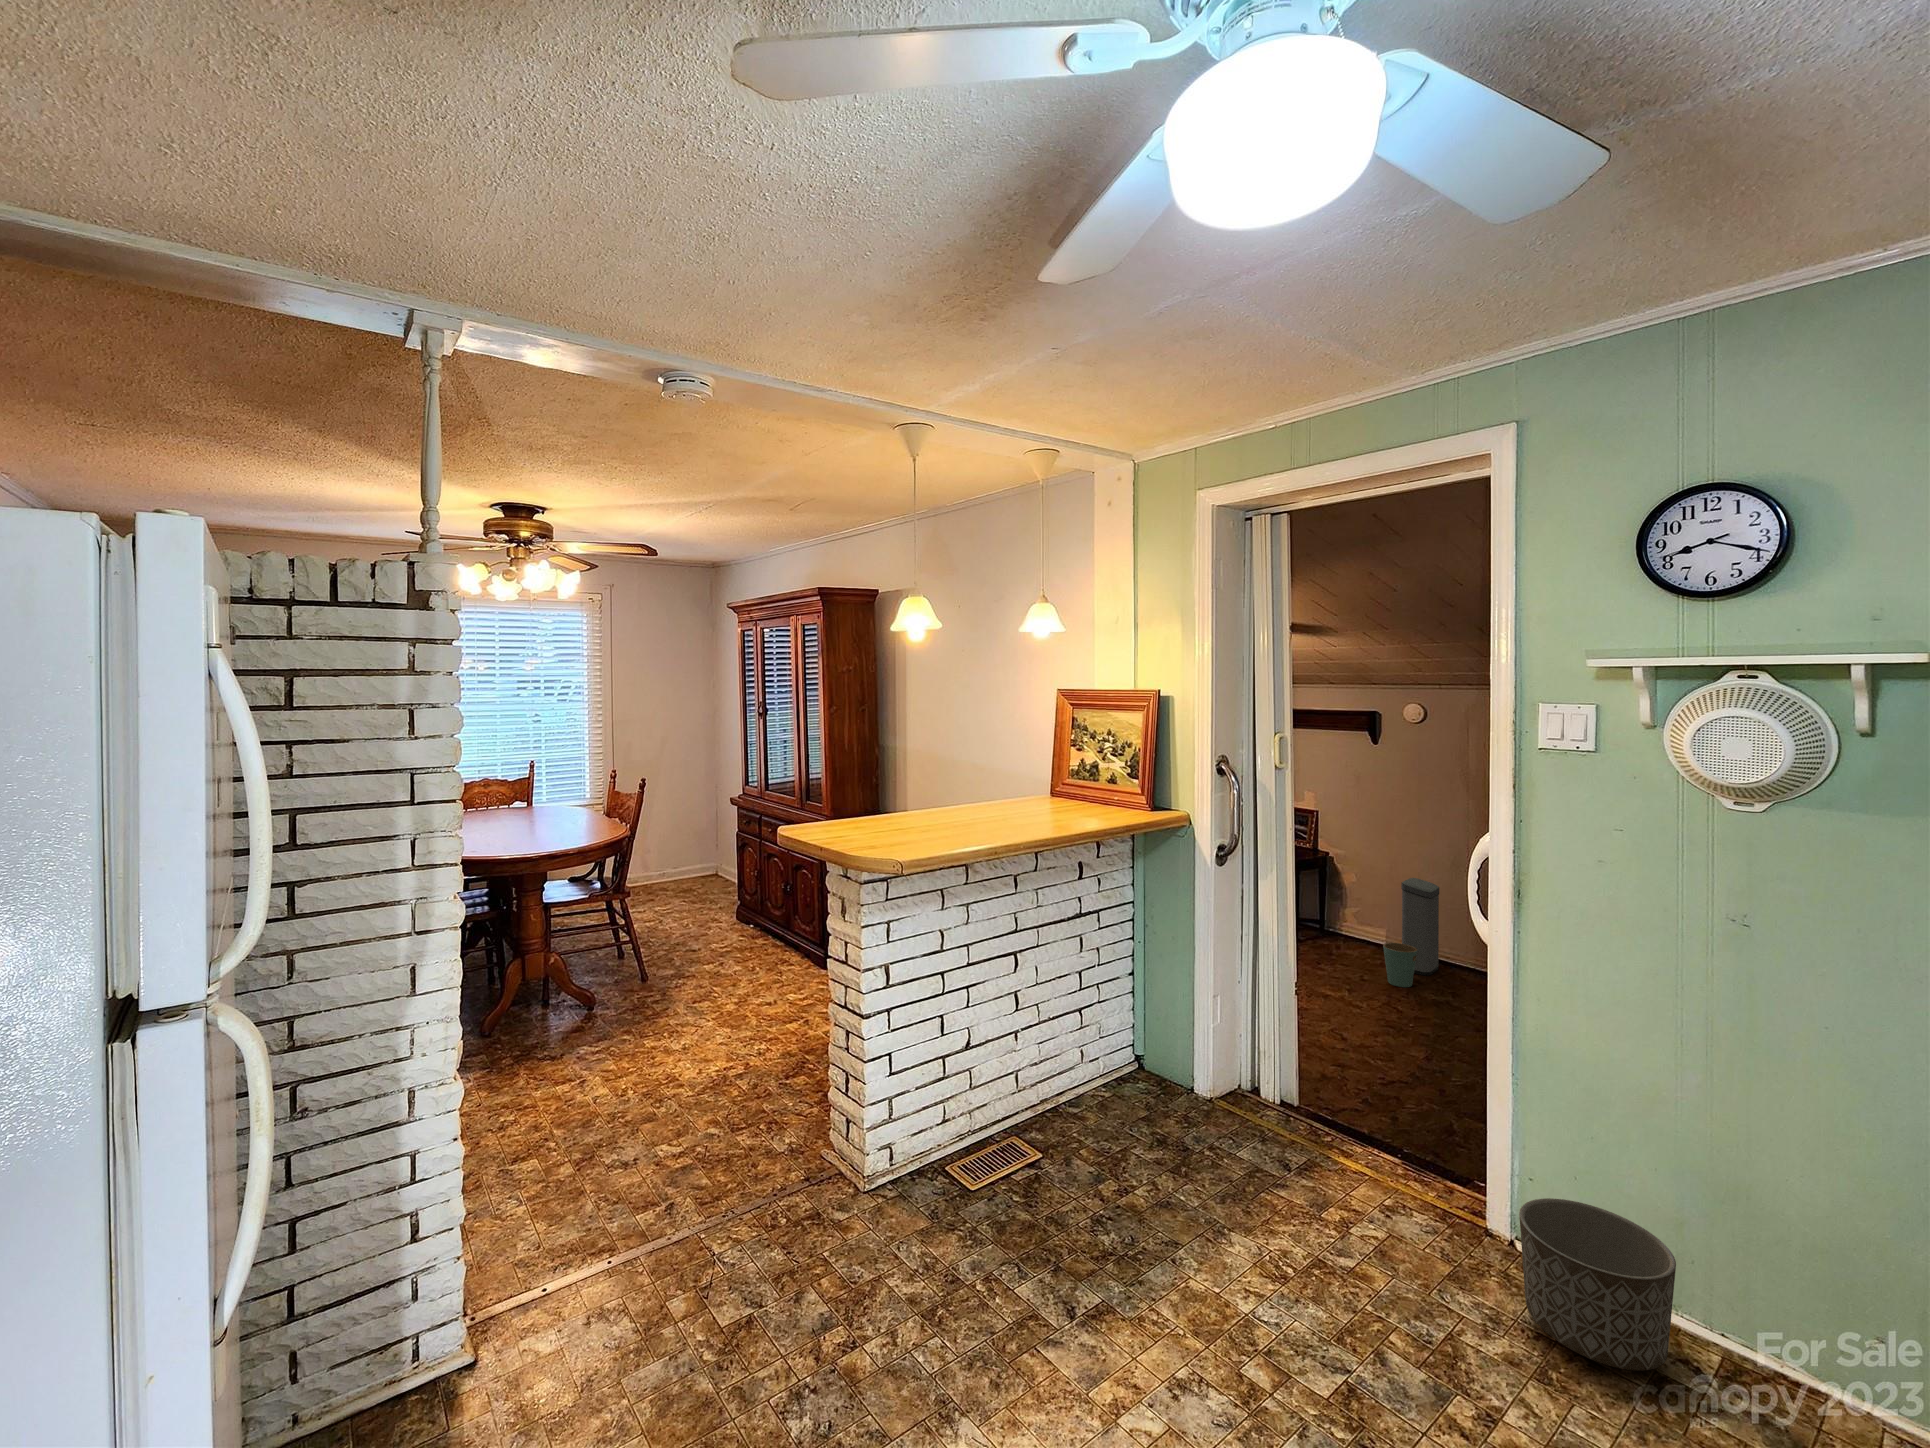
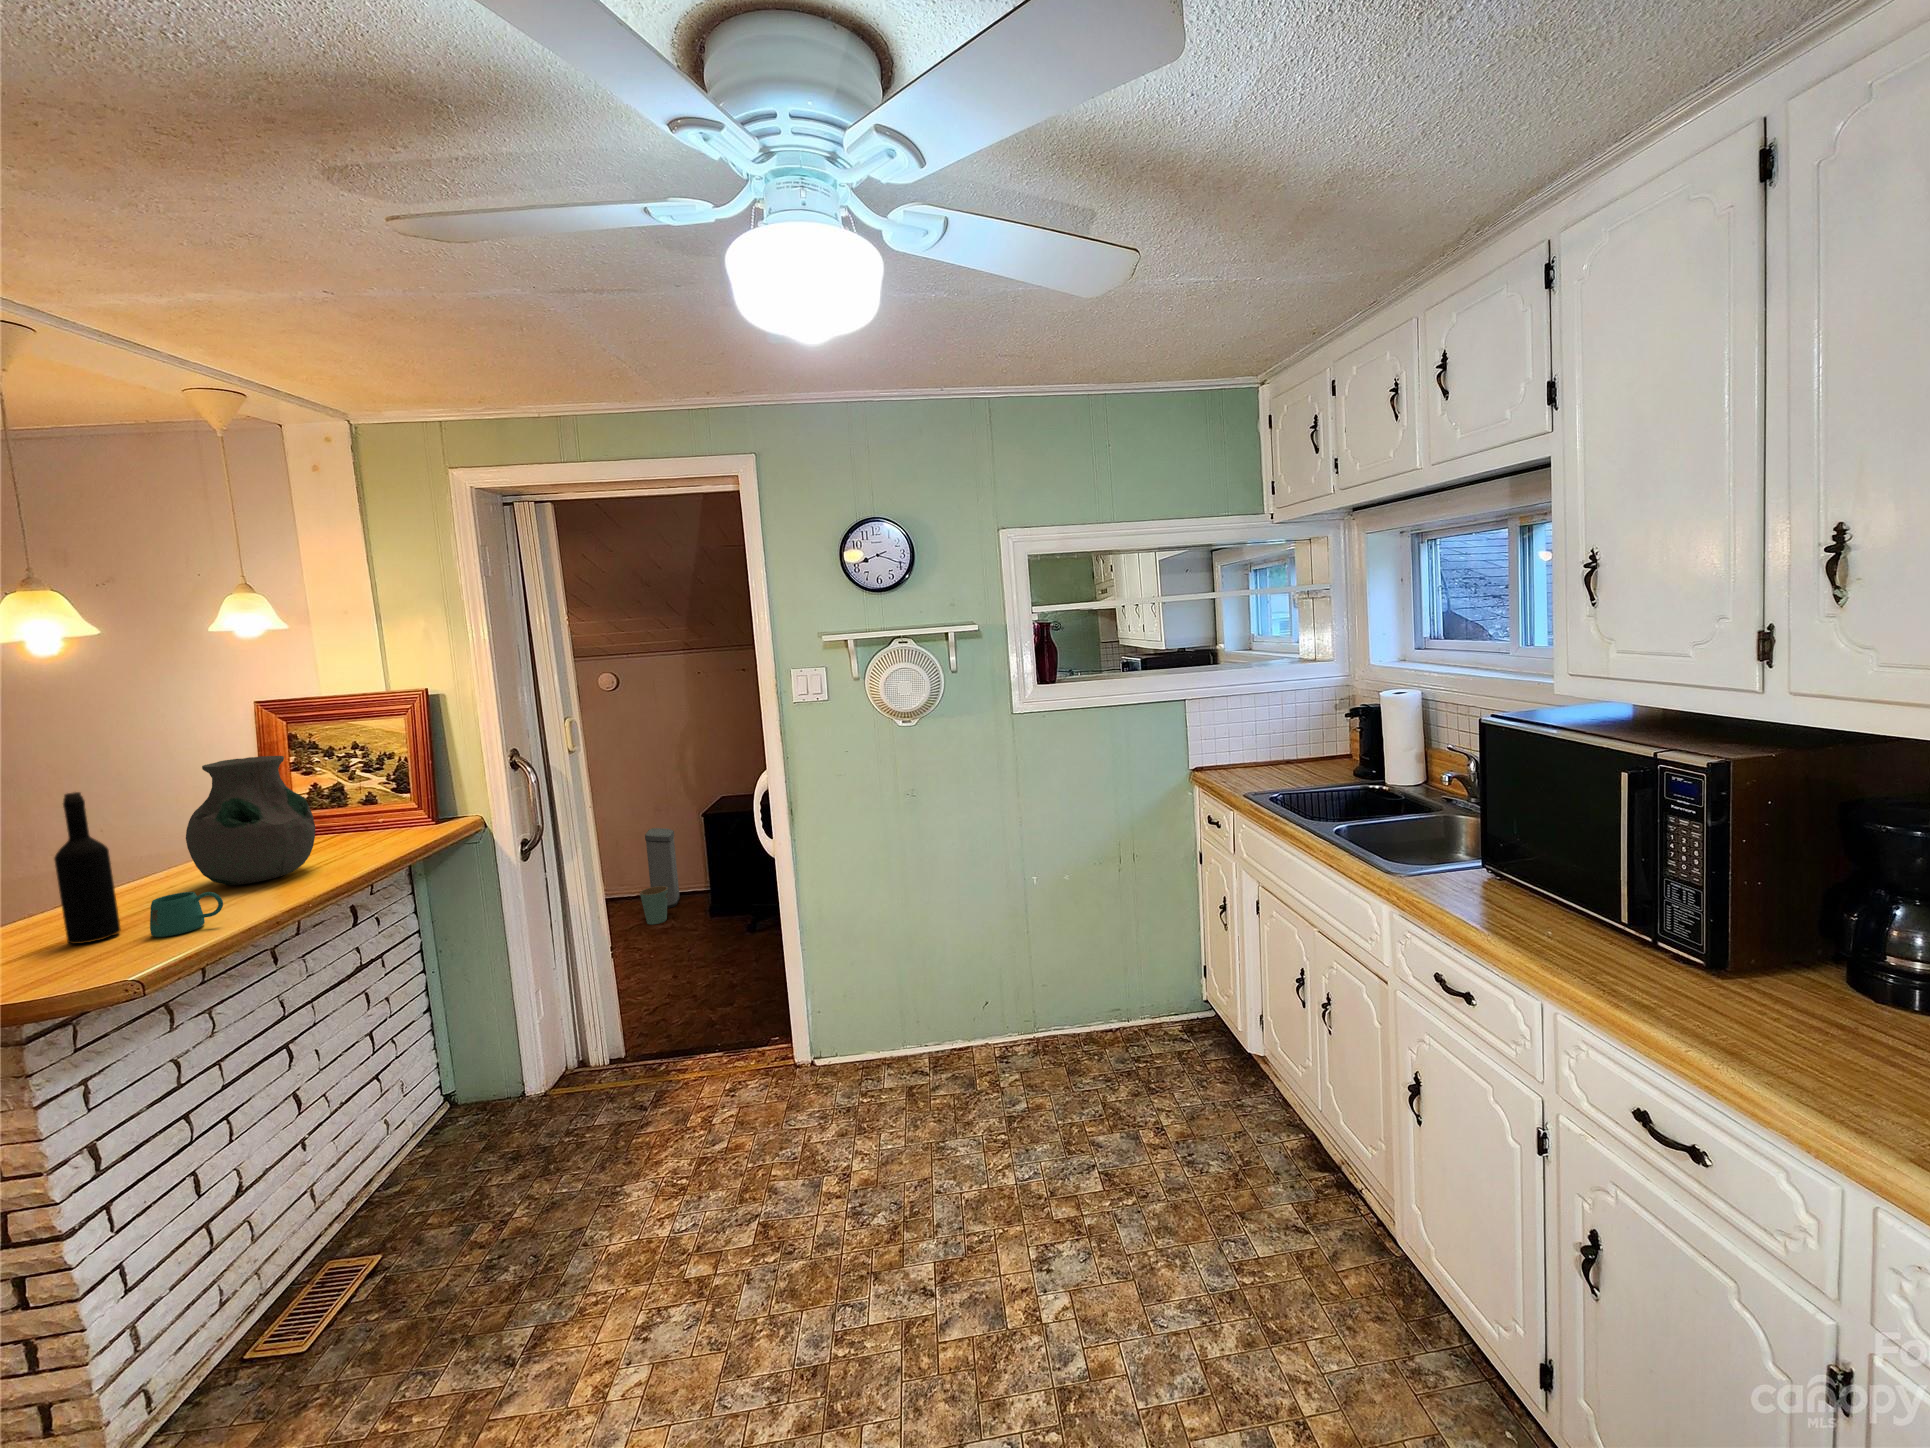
vase: none [980,725,1052,821] -> present [186,756,315,885]
wine bottle: none [903,730,927,832] -> present [54,792,121,944]
mug: none [934,812,969,841] -> present [150,892,223,937]
planter: present [1519,1198,1676,1371] -> none [825,1005,908,1103]

